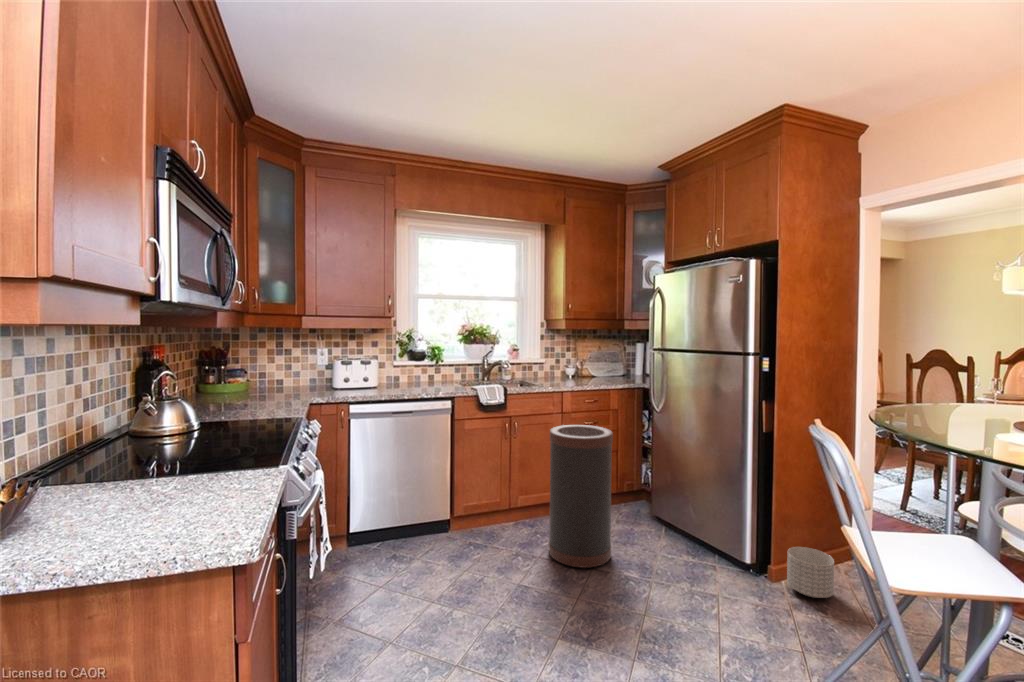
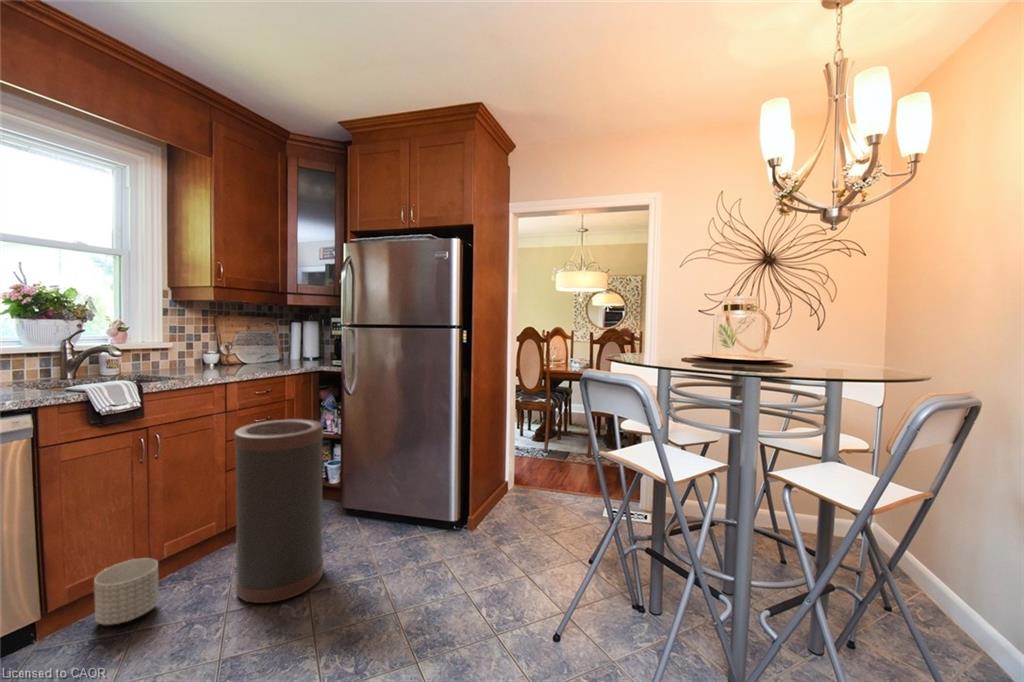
planter: present [787,547,834,598] -> present [94,558,159,625]

